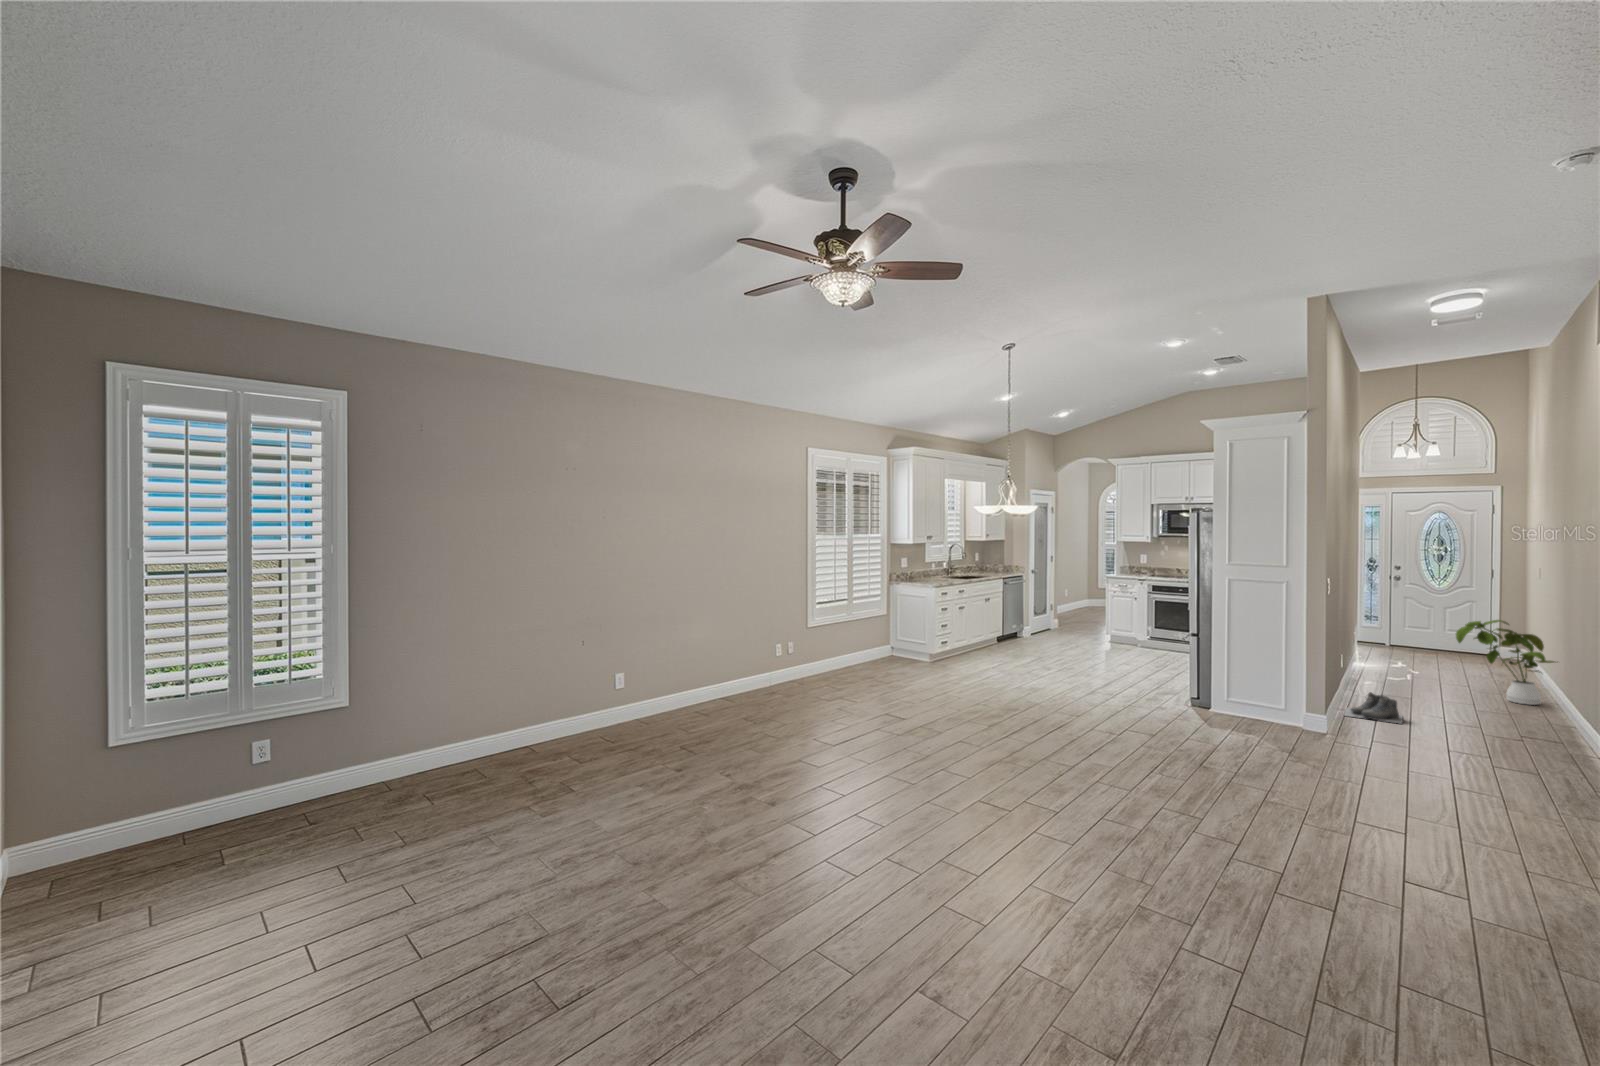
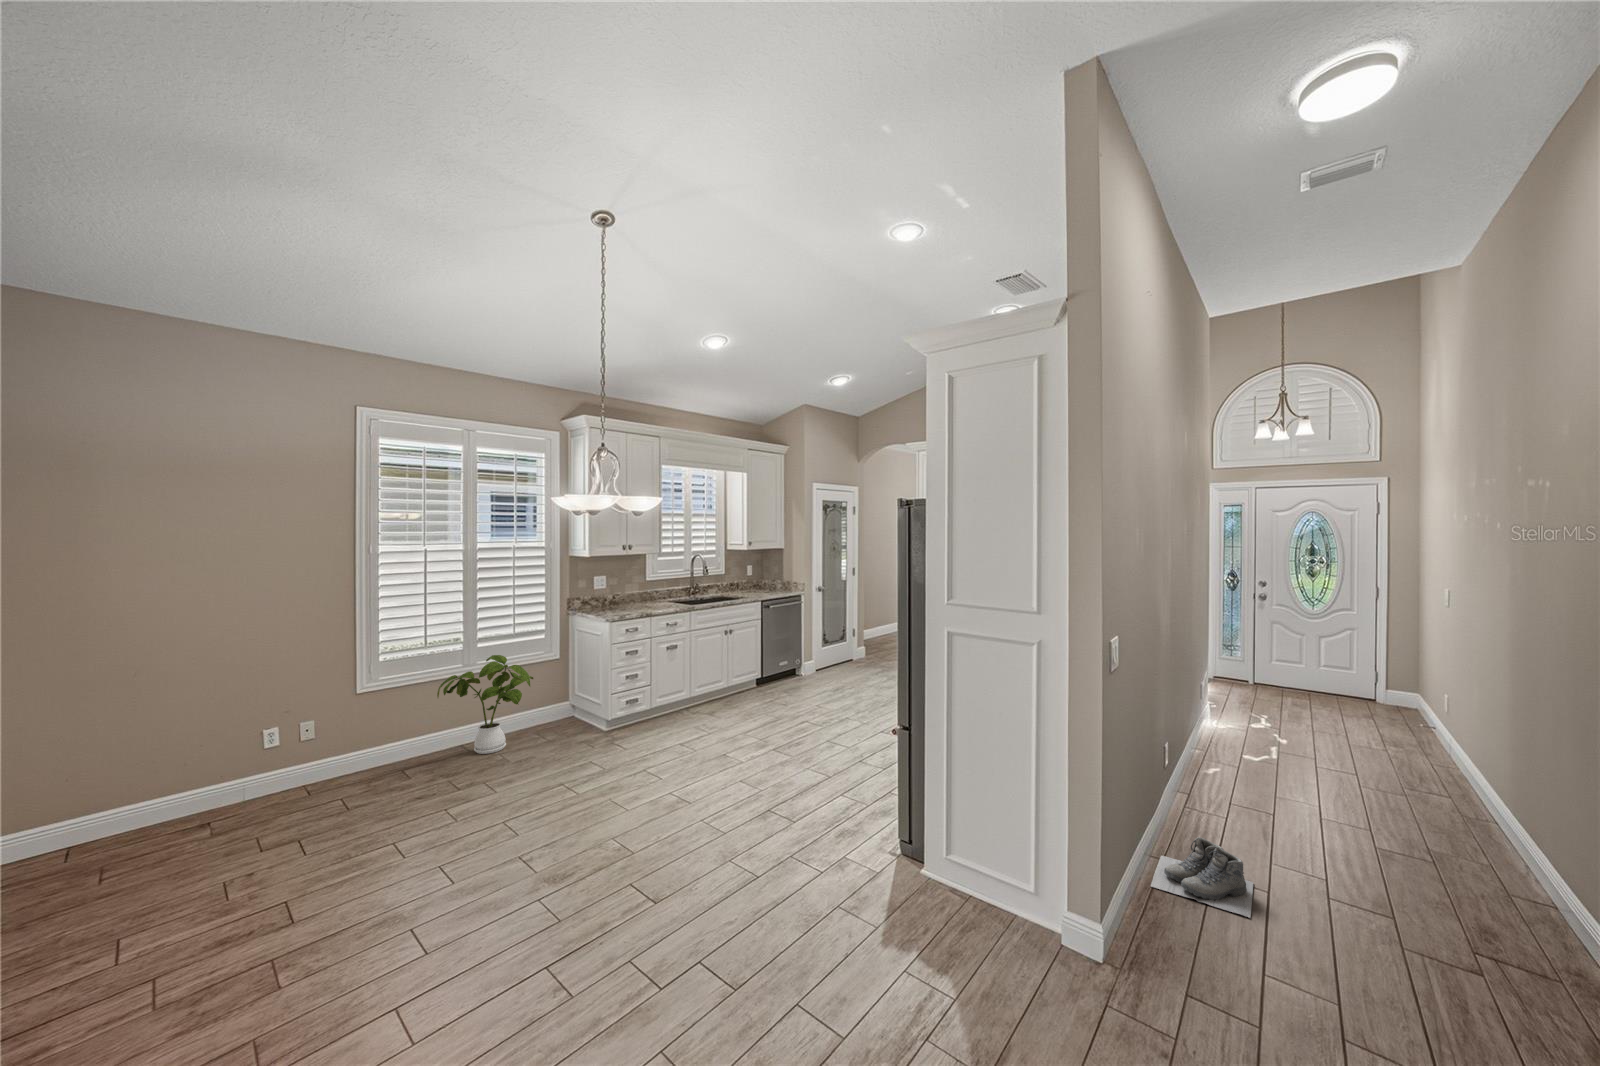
house plant: present [1456,620,1555,705] -> present [437,655,533,754]

